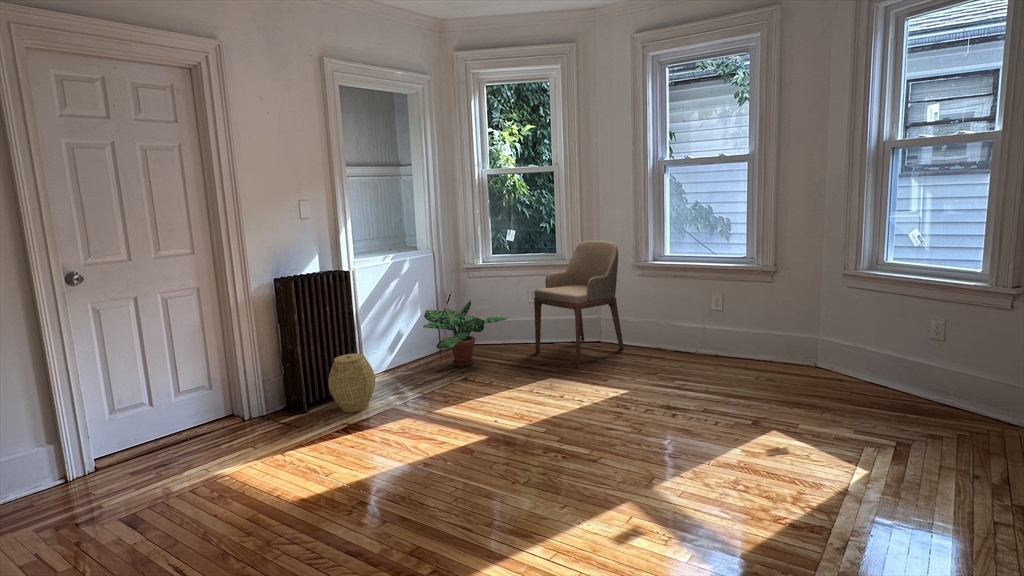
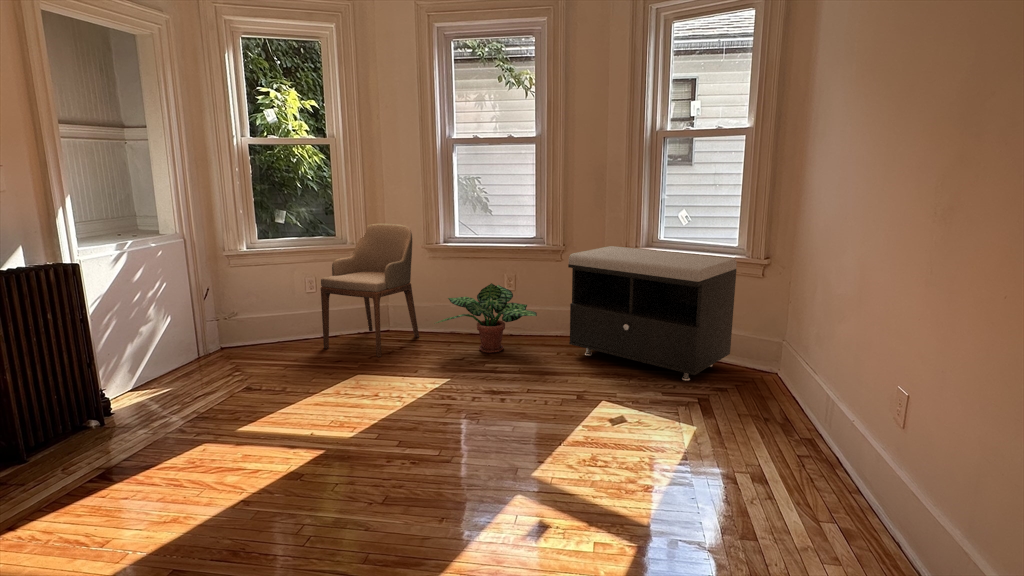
storage bench: none [769,264,987,423] -> present [568,246,737,381]
potted plant: present [423,301,510,366] -> present [436,283,537,353]
woven basket: present [329,354,375,412] -> none [58,372,133,453]

